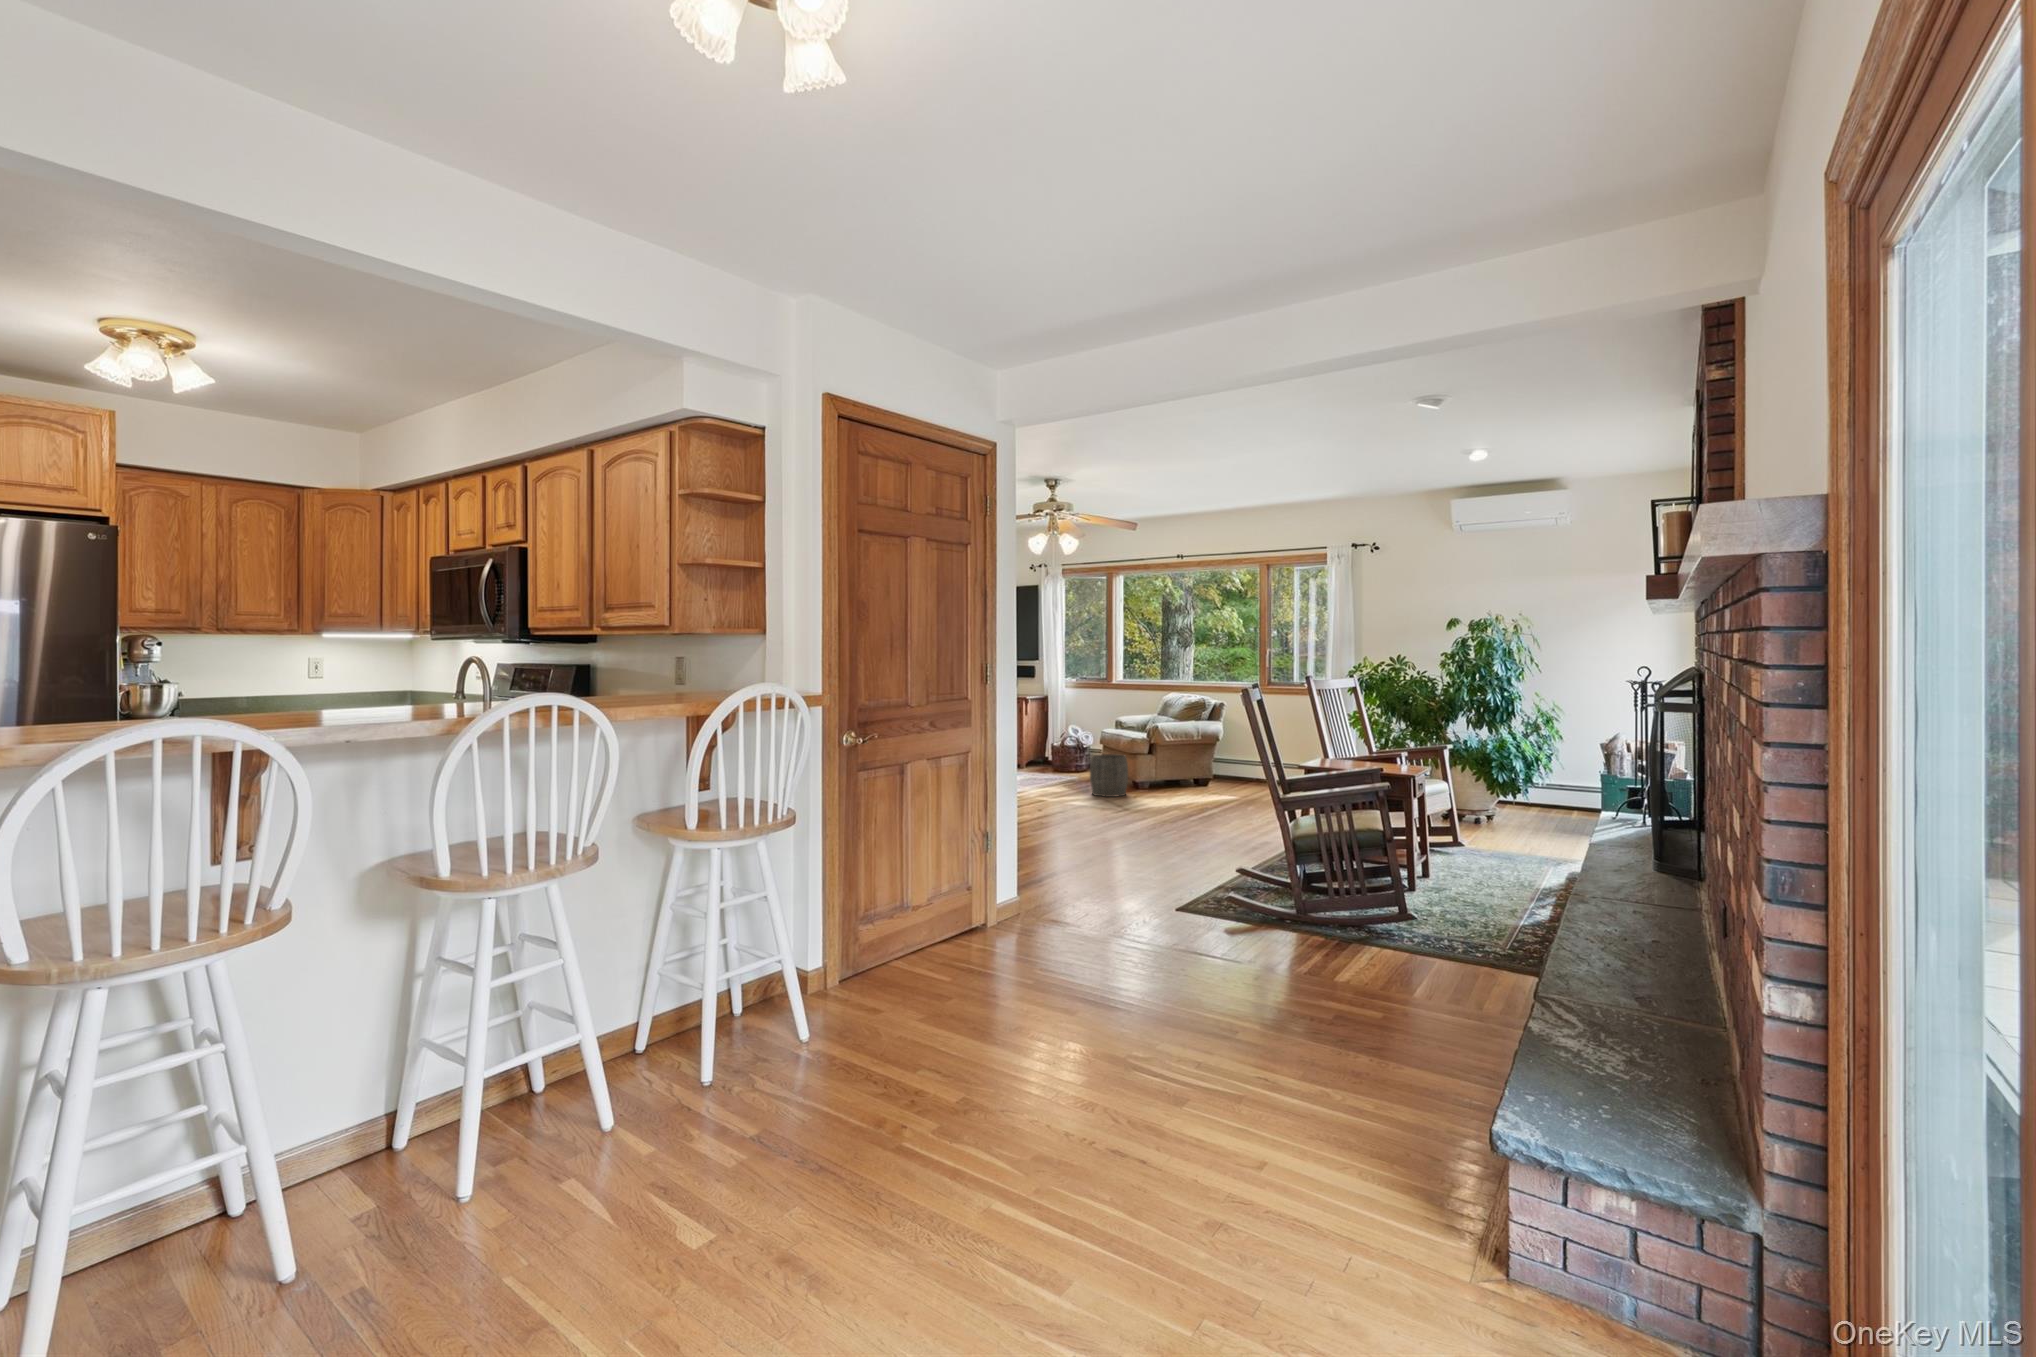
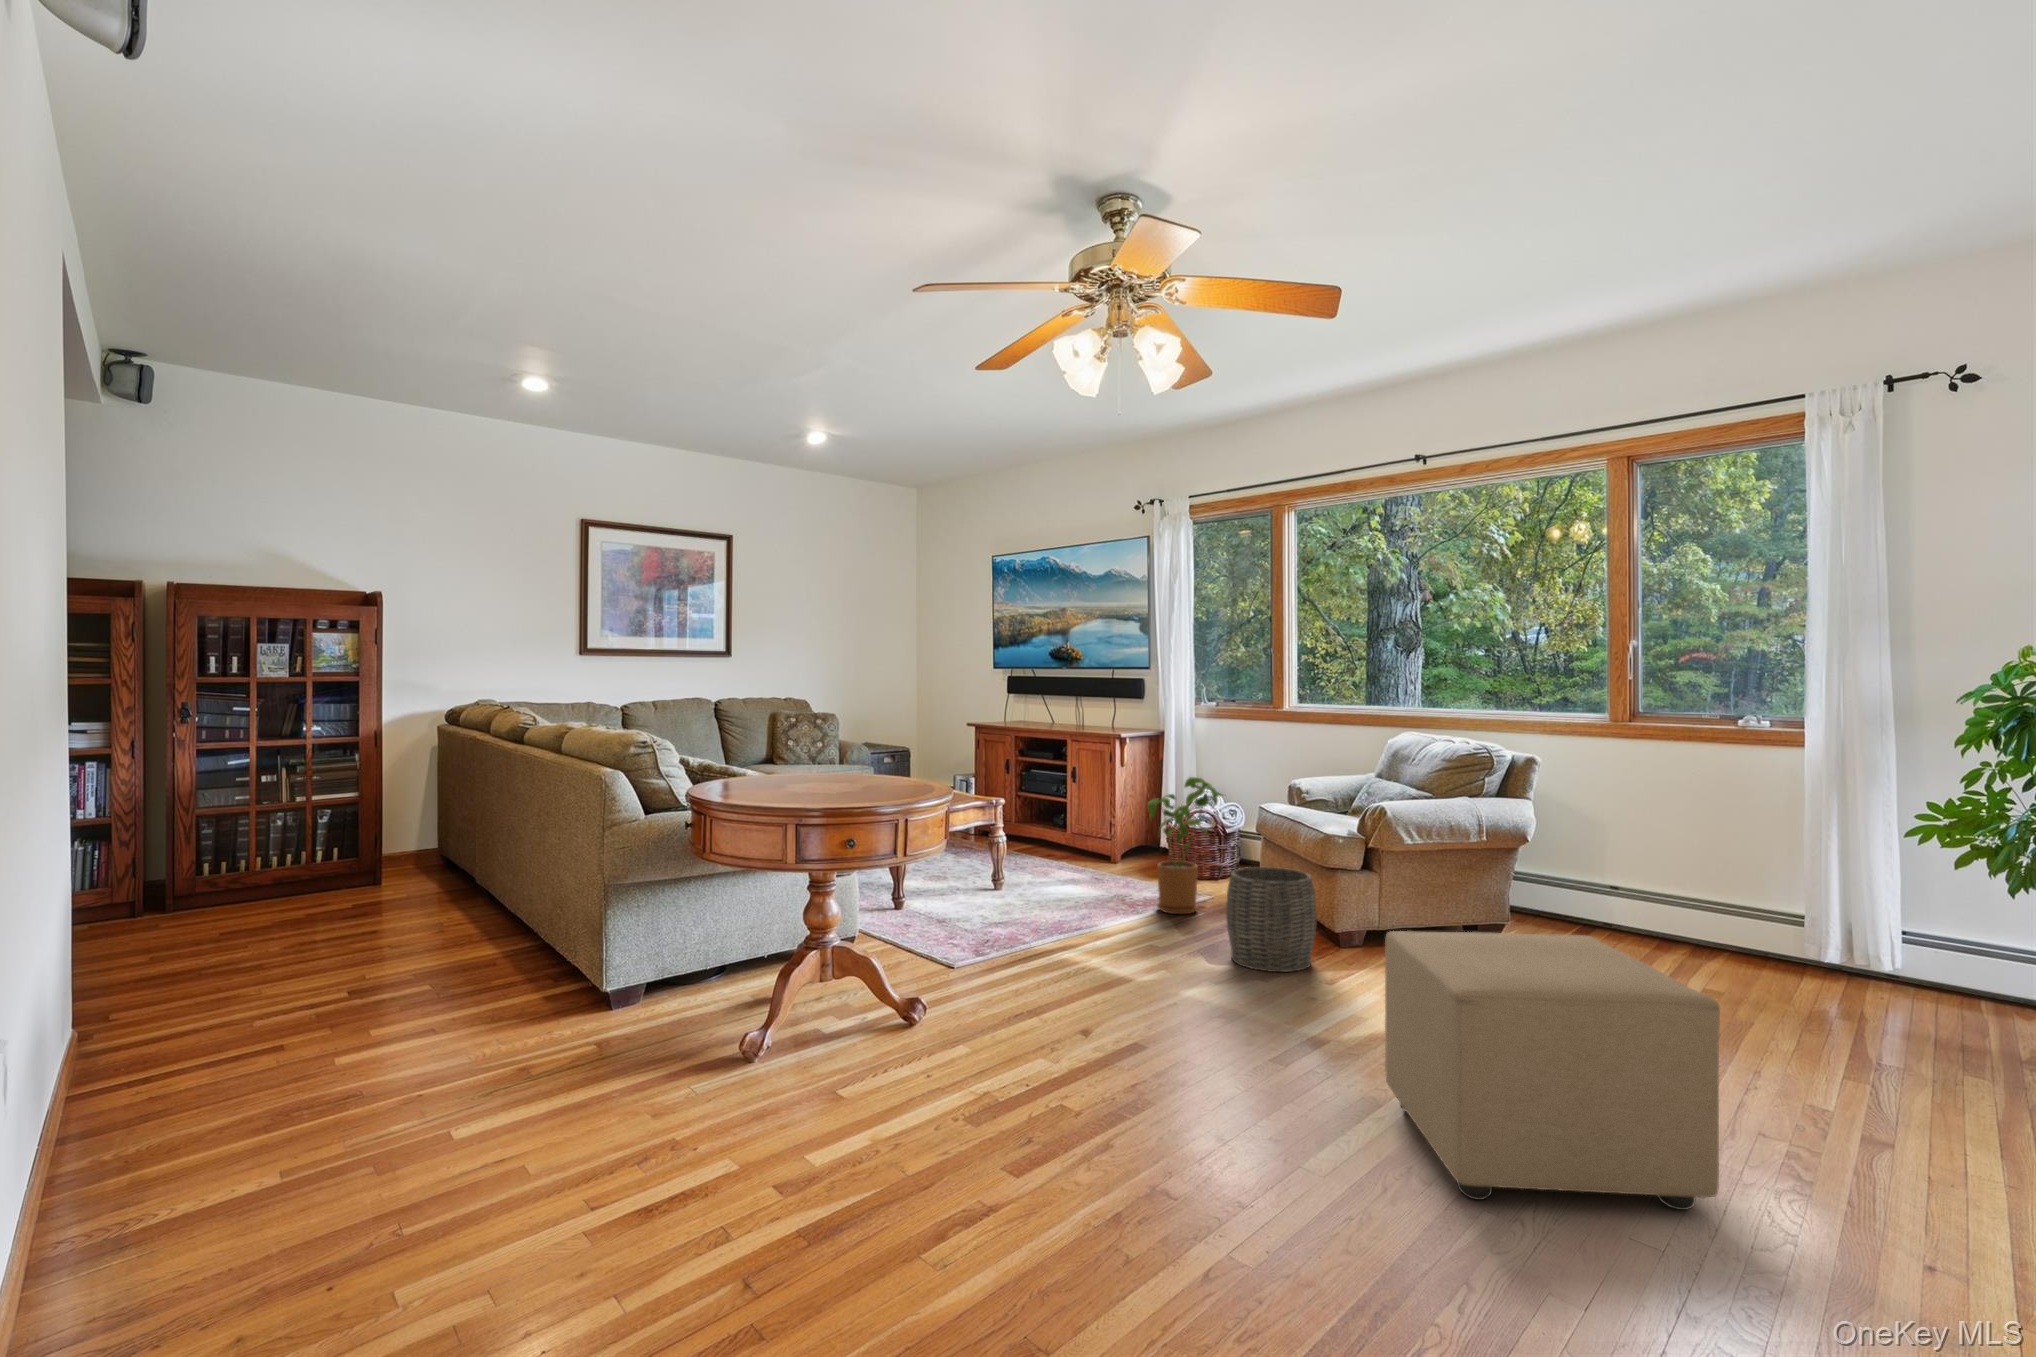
house plant: none [1048,716,1087,783] -> present [1148,777,1222,914]
ottoman: none [1150,760,1239,832] -> present [1385,931,1720,1210]

